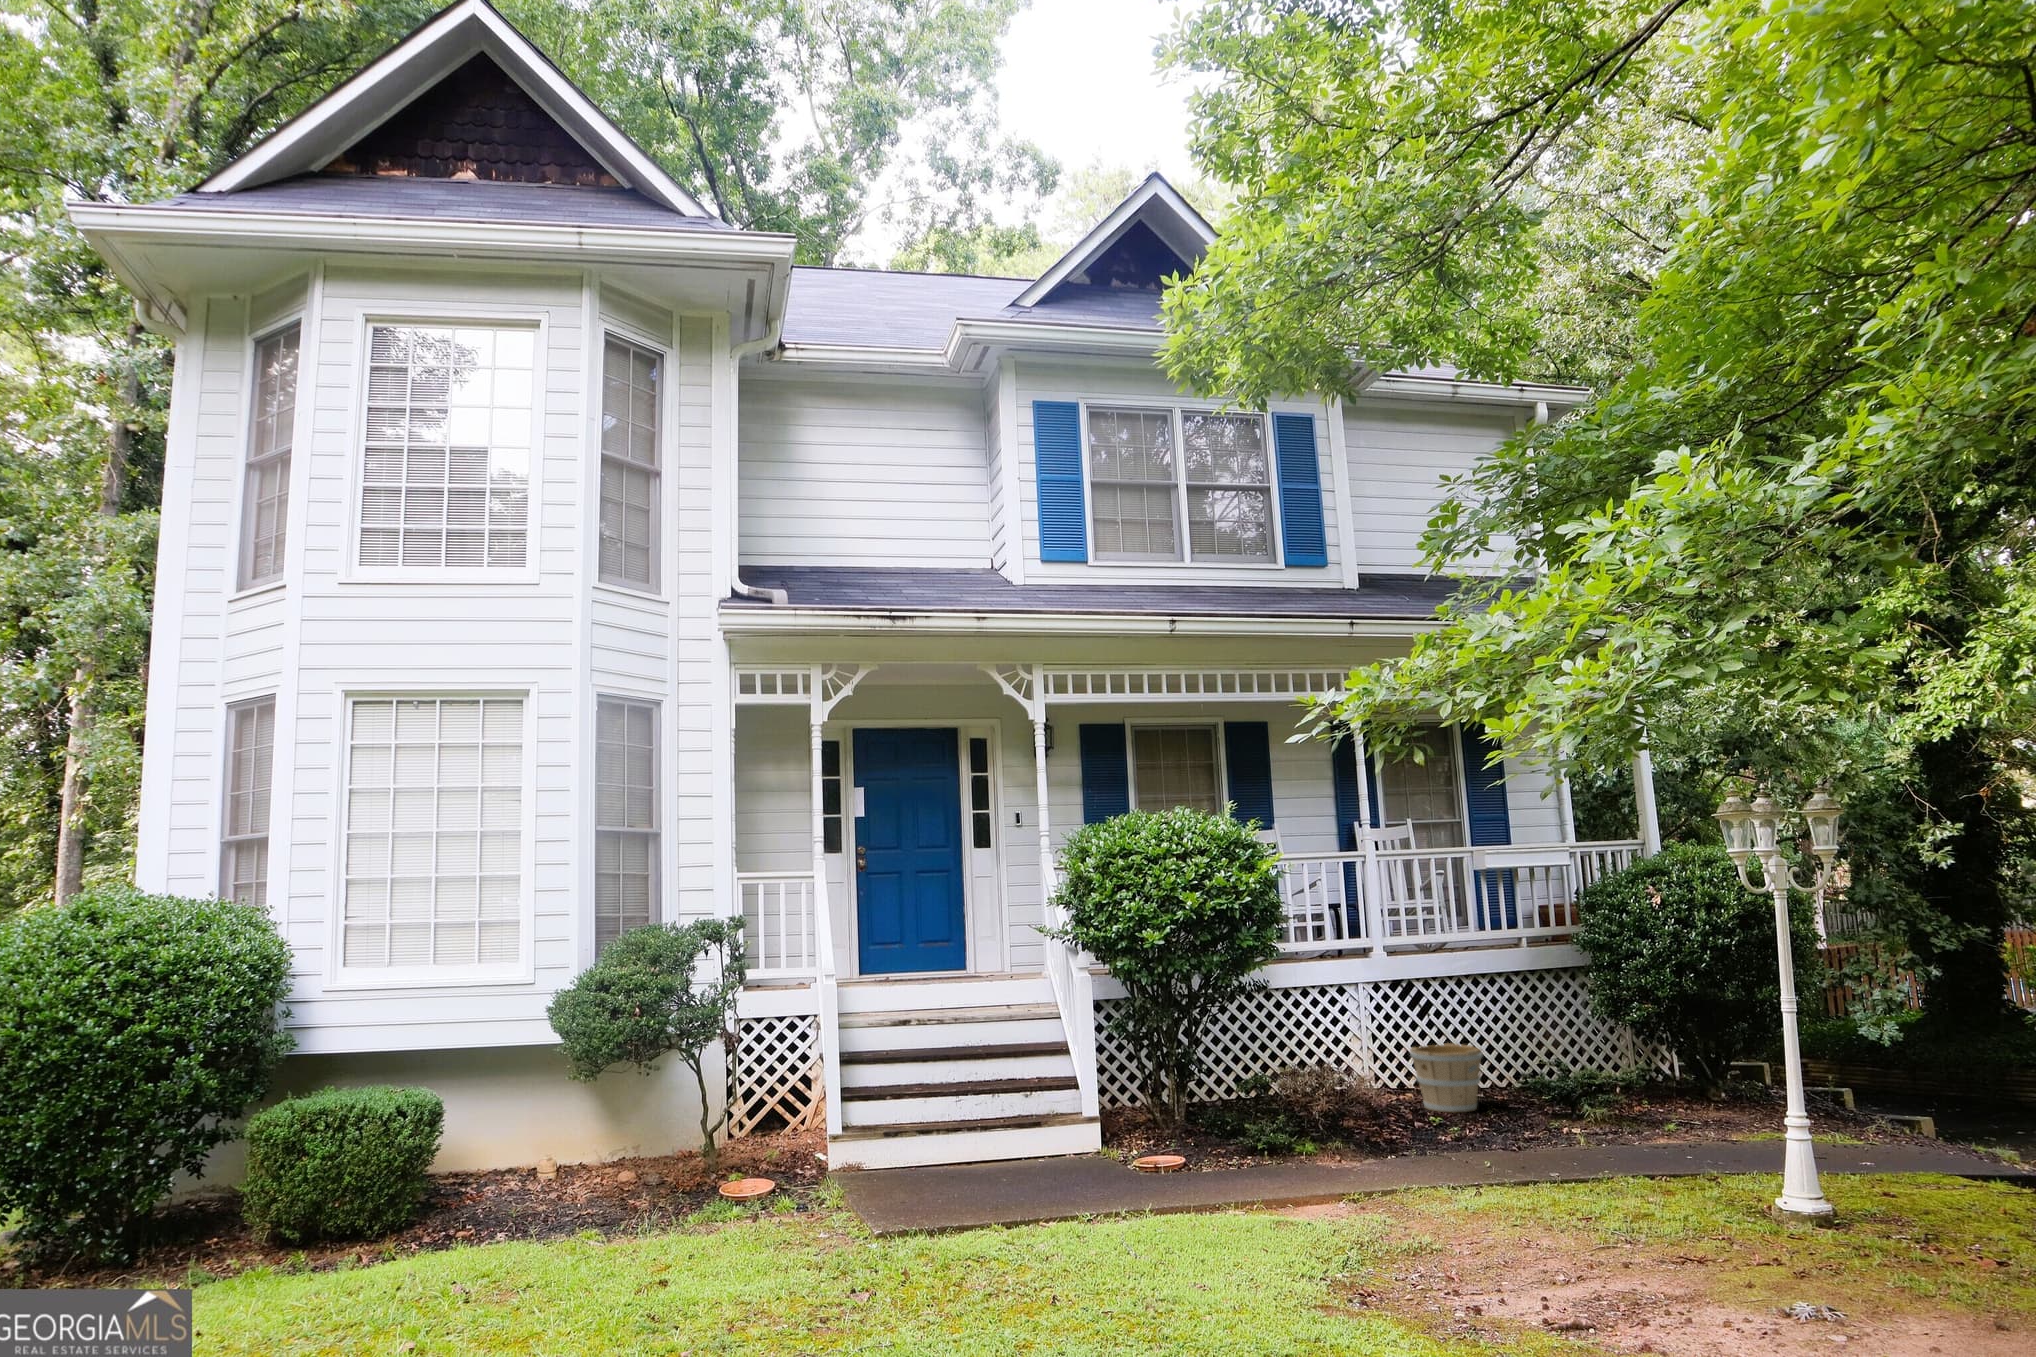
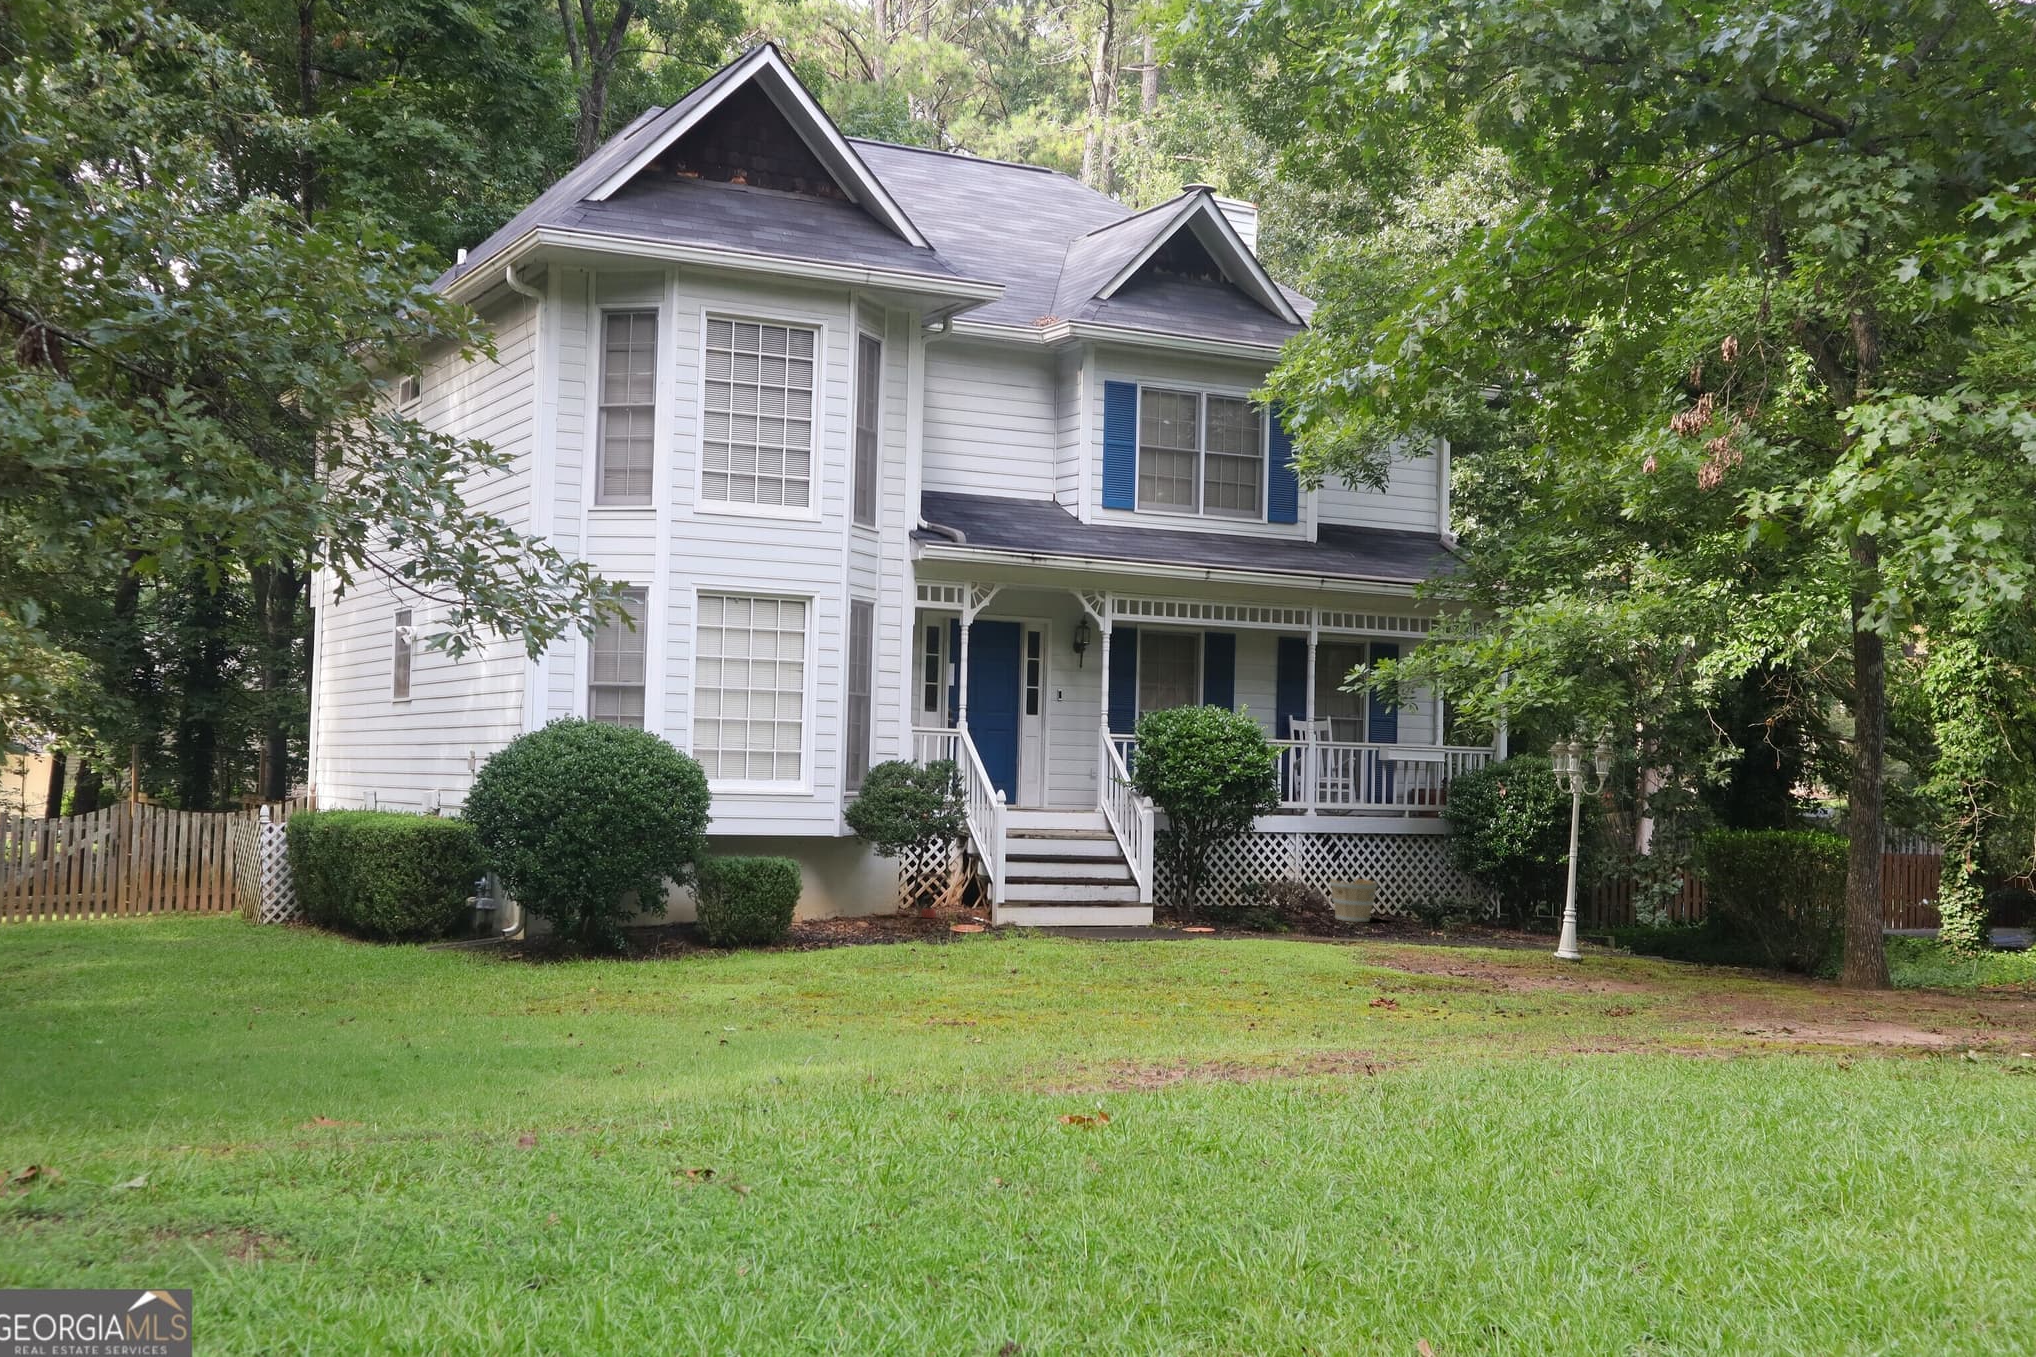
potted plant: none [759,1079,809,1148] -> present [916,873,944,918]

